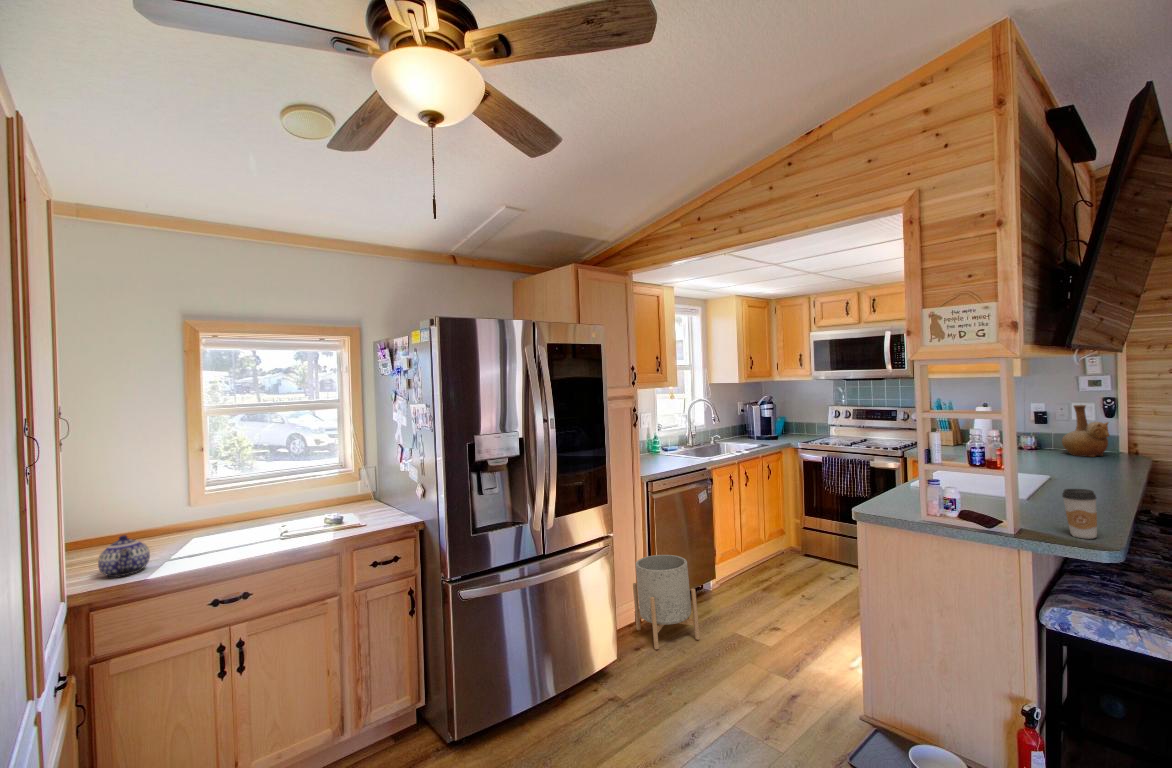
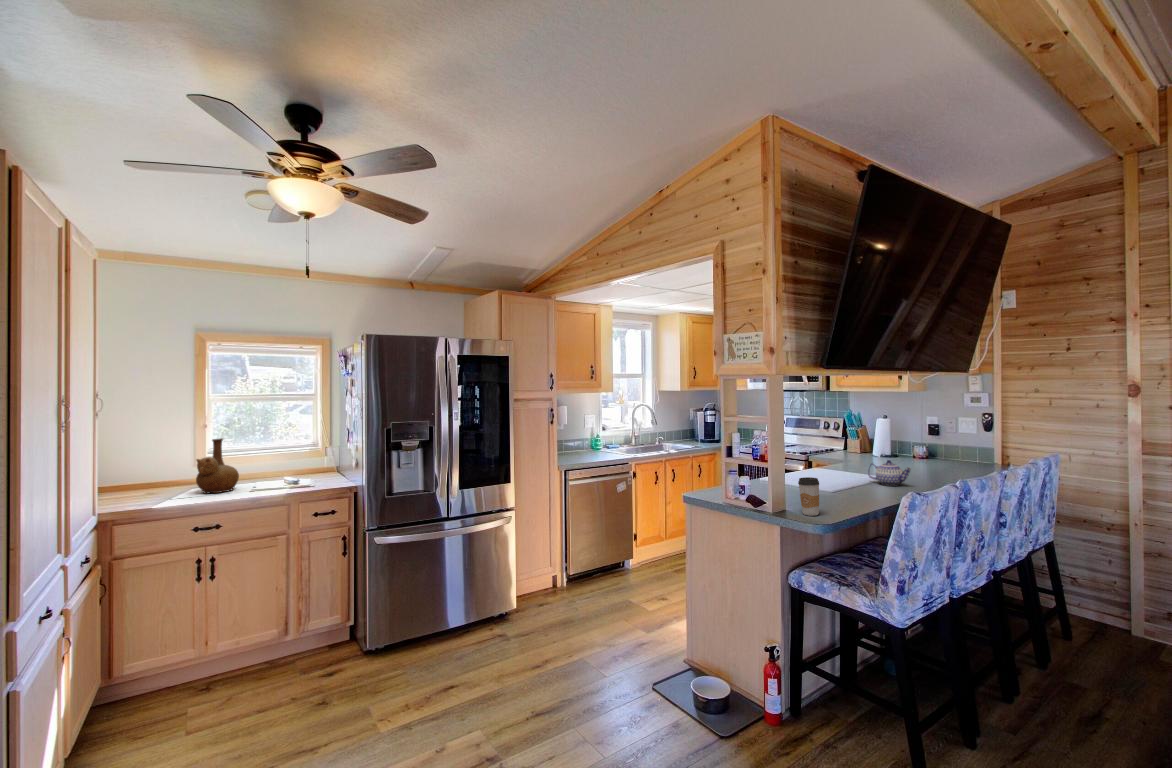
vase: present [1062,405,1109,457] -> present [196,438,239,494]
teapot: present [98,535,150,577] -> present [868,460,911,486]
planter: present [633,555,700,649] -> none [549,533,596,608]

